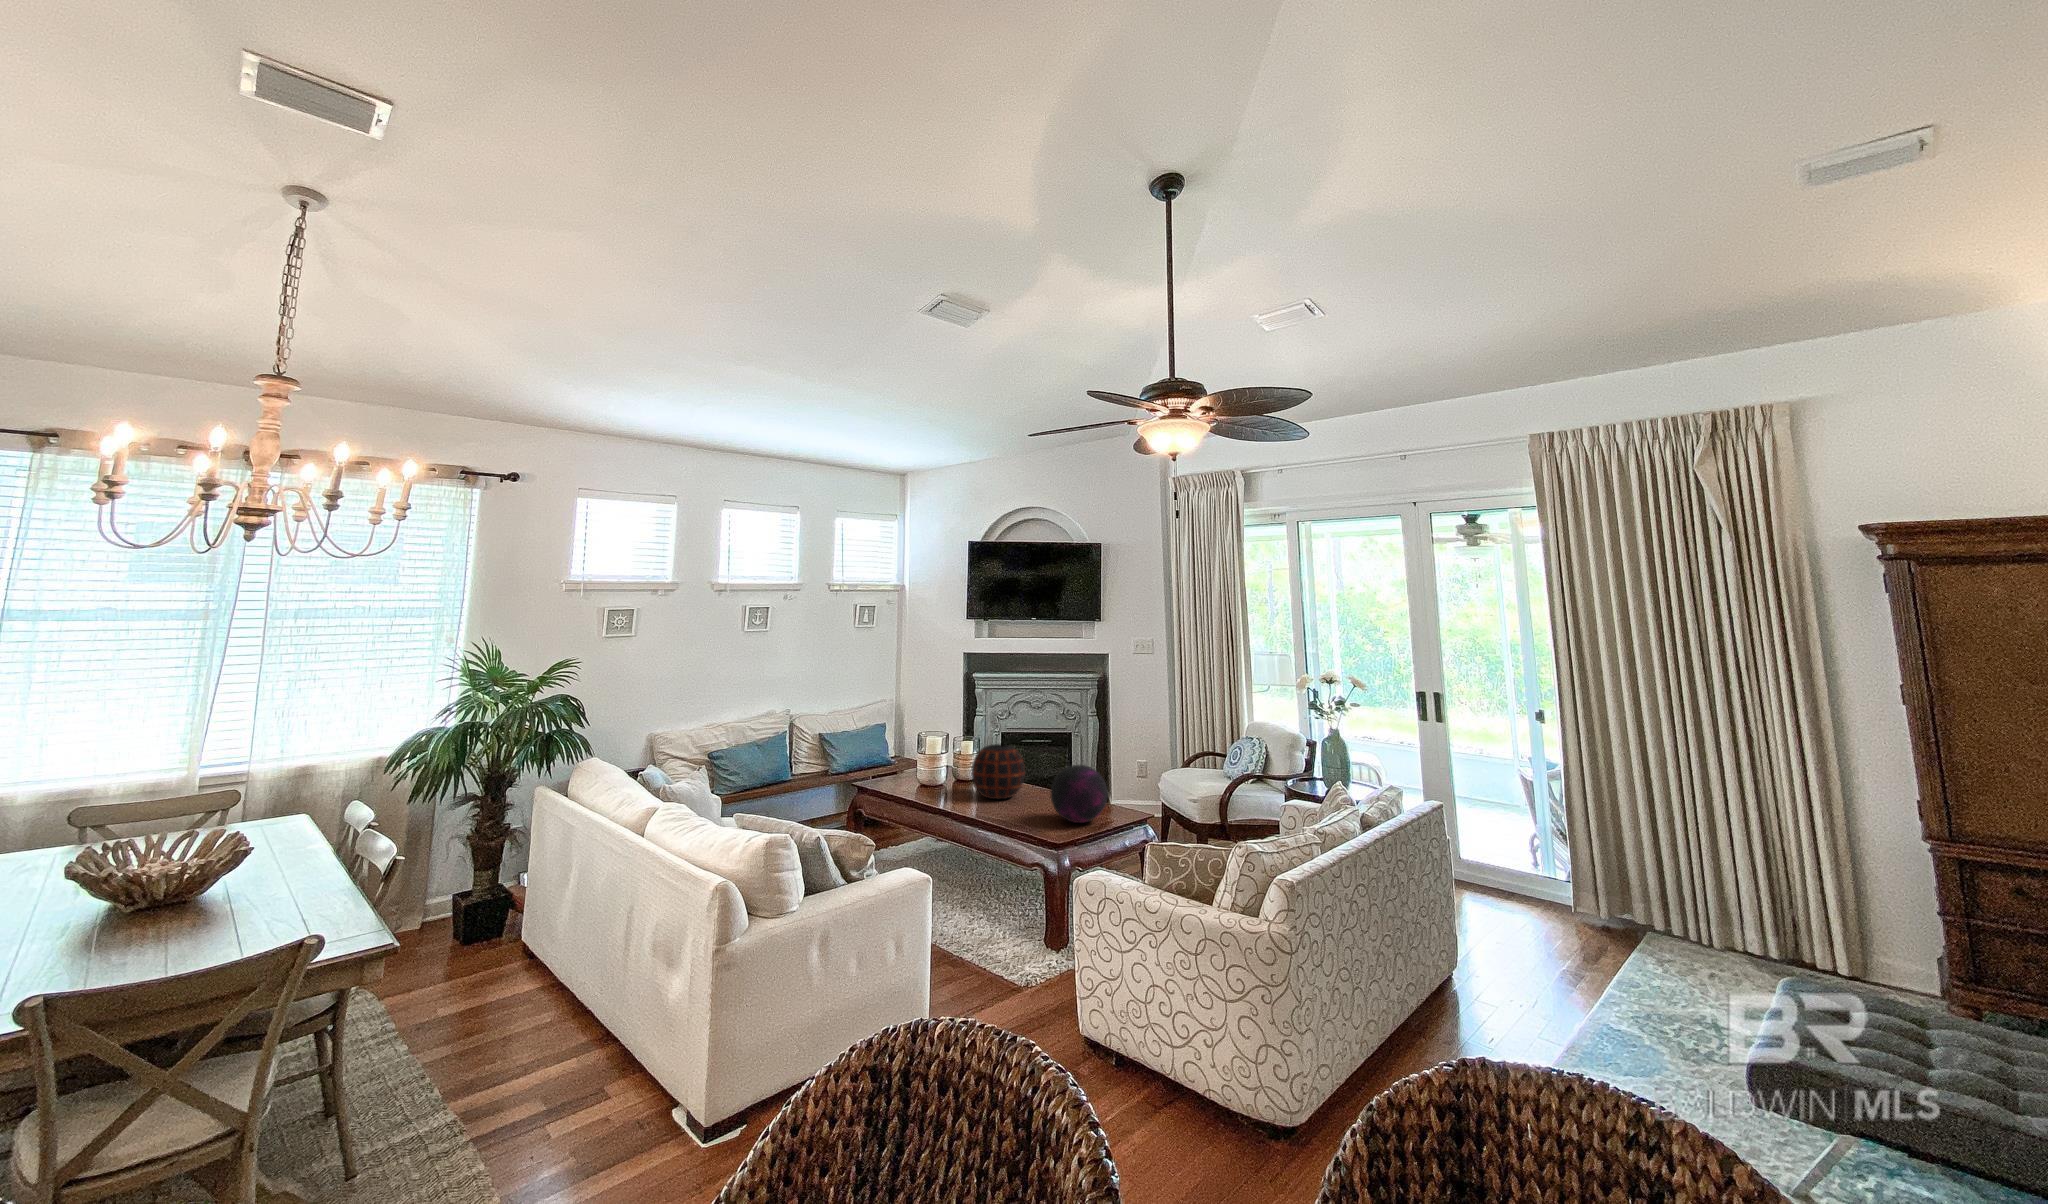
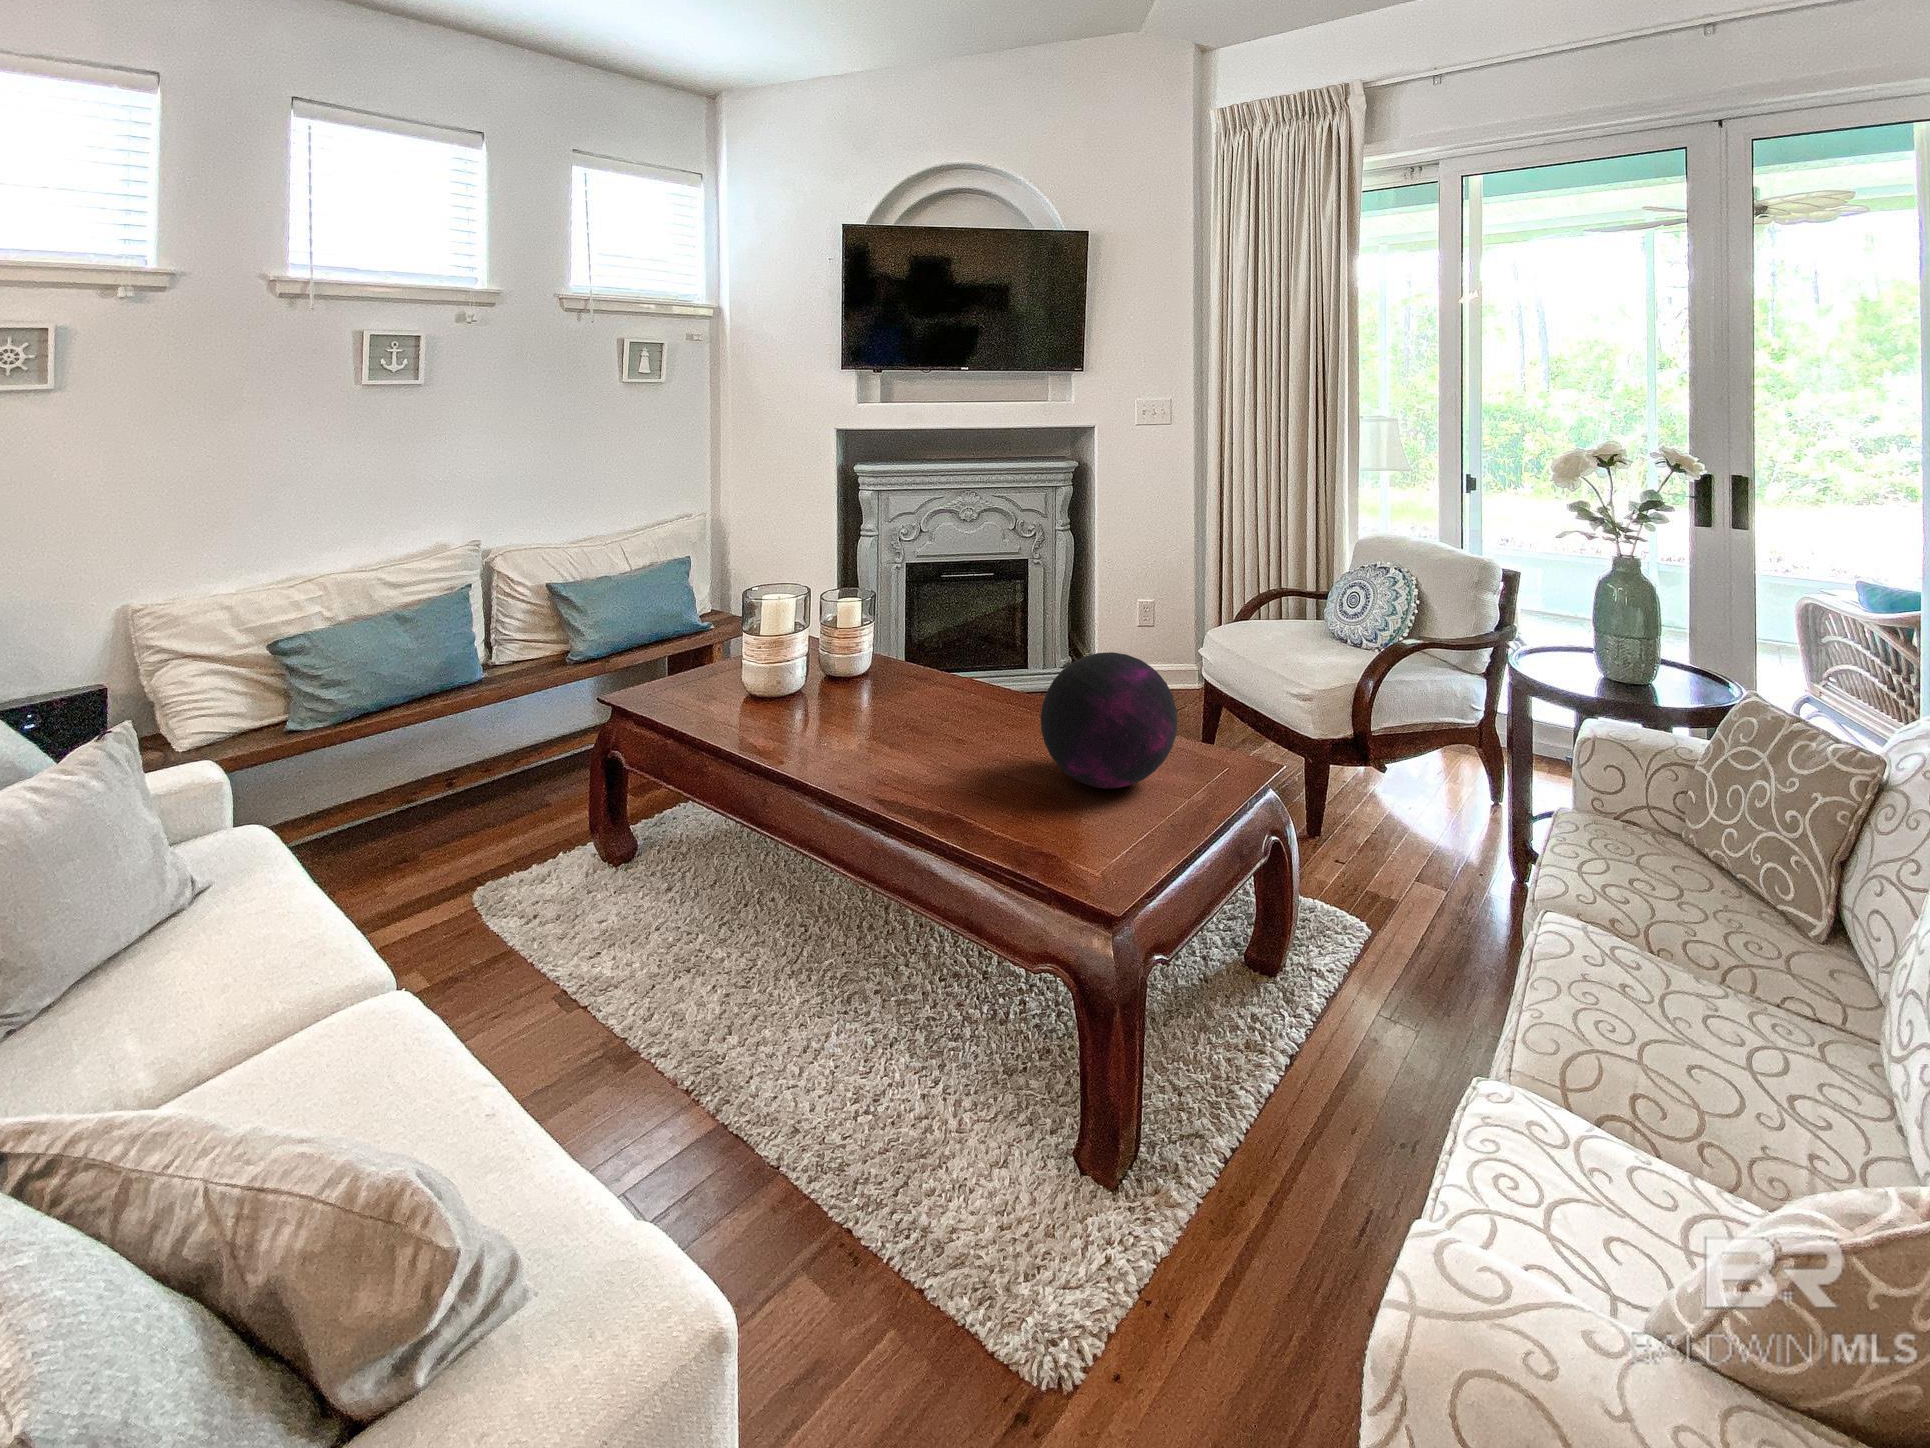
decorative vase: present [971,744,1025,799] -> none [852,604,970,723]

